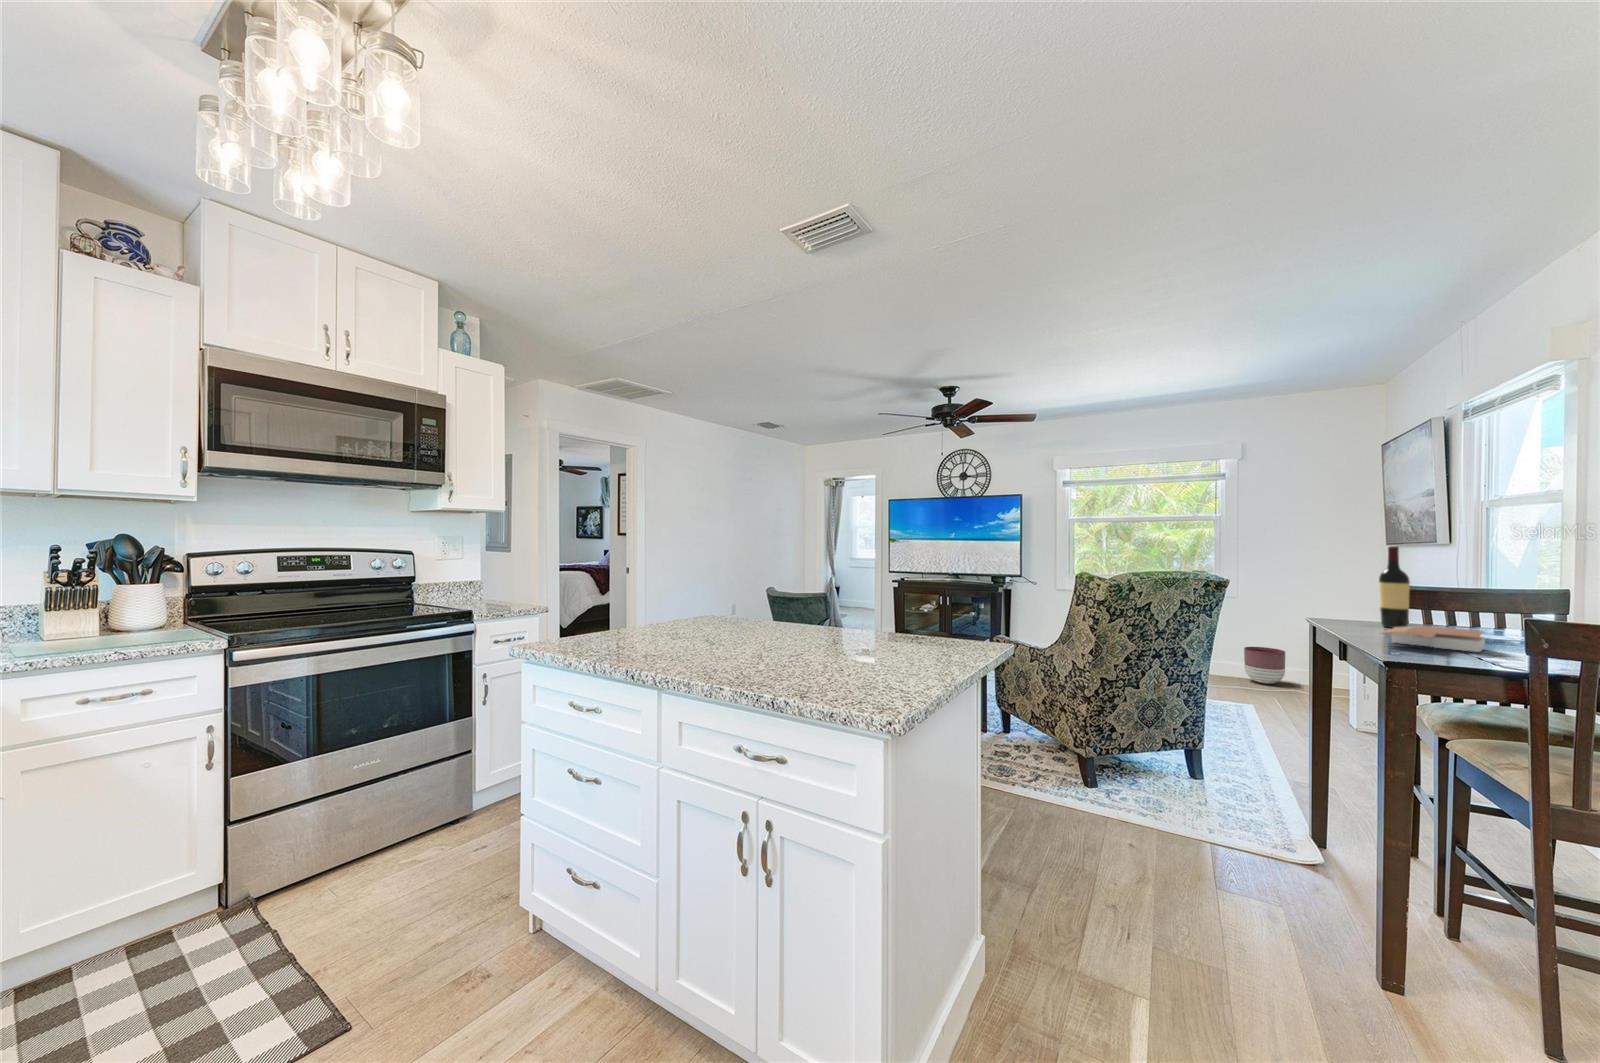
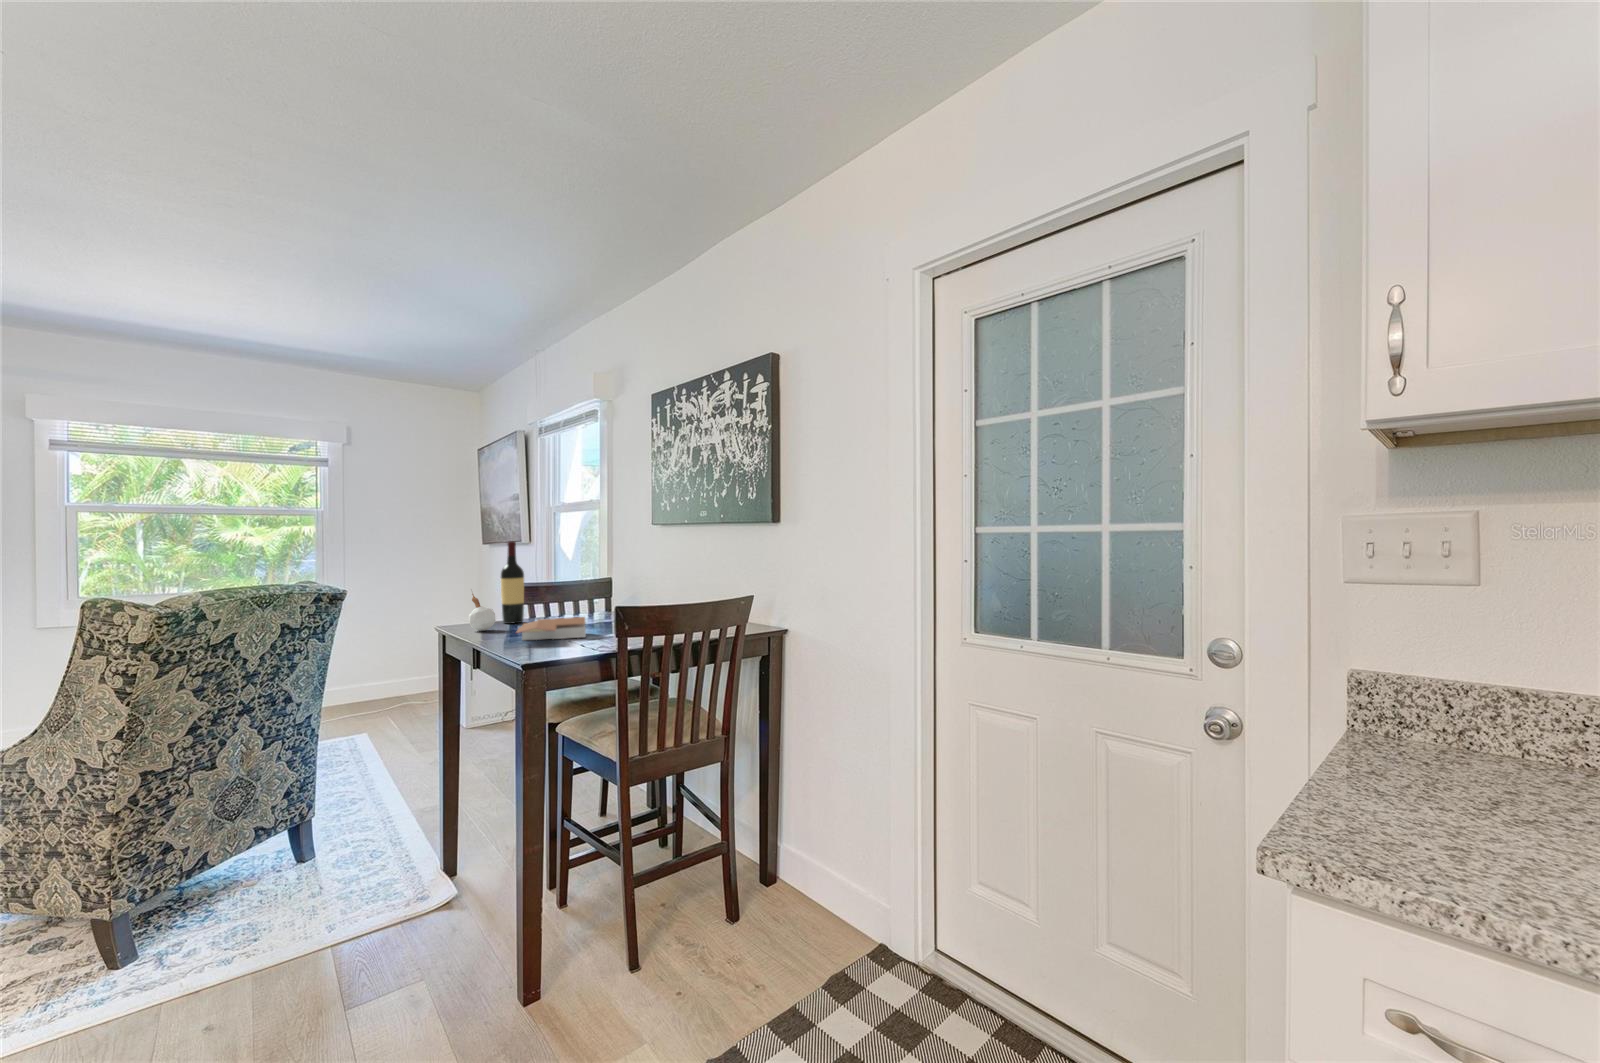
candle: none [1337,589,1368,629] -> present [469,592,496,631]
planter: present [1244,647,1285,684] -> none [350,660,394,702]

